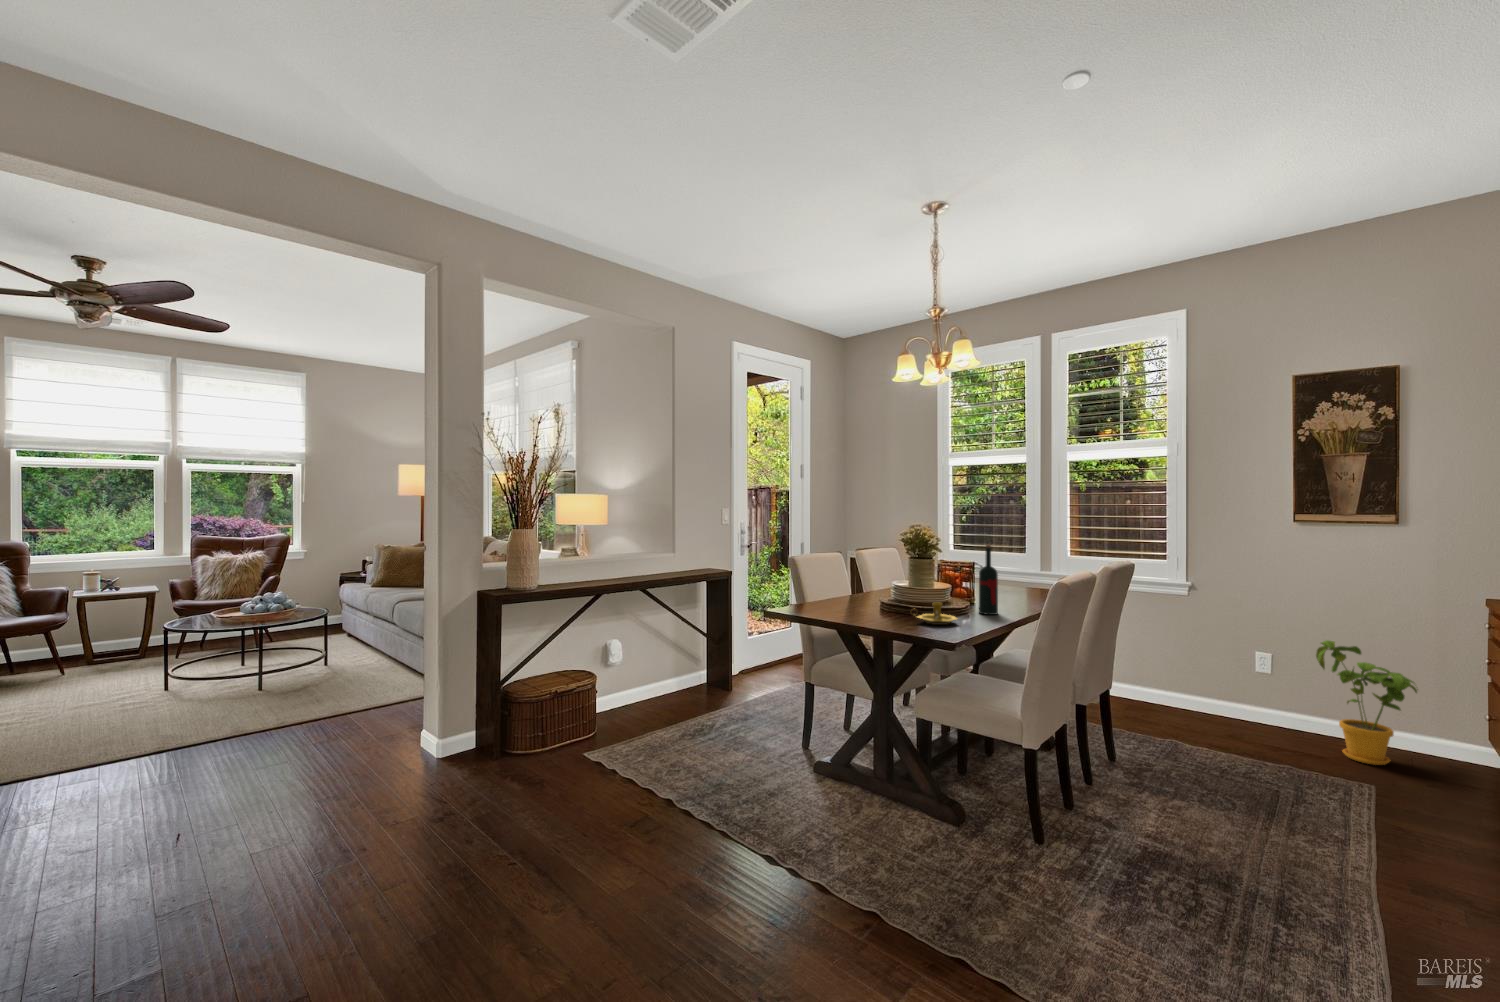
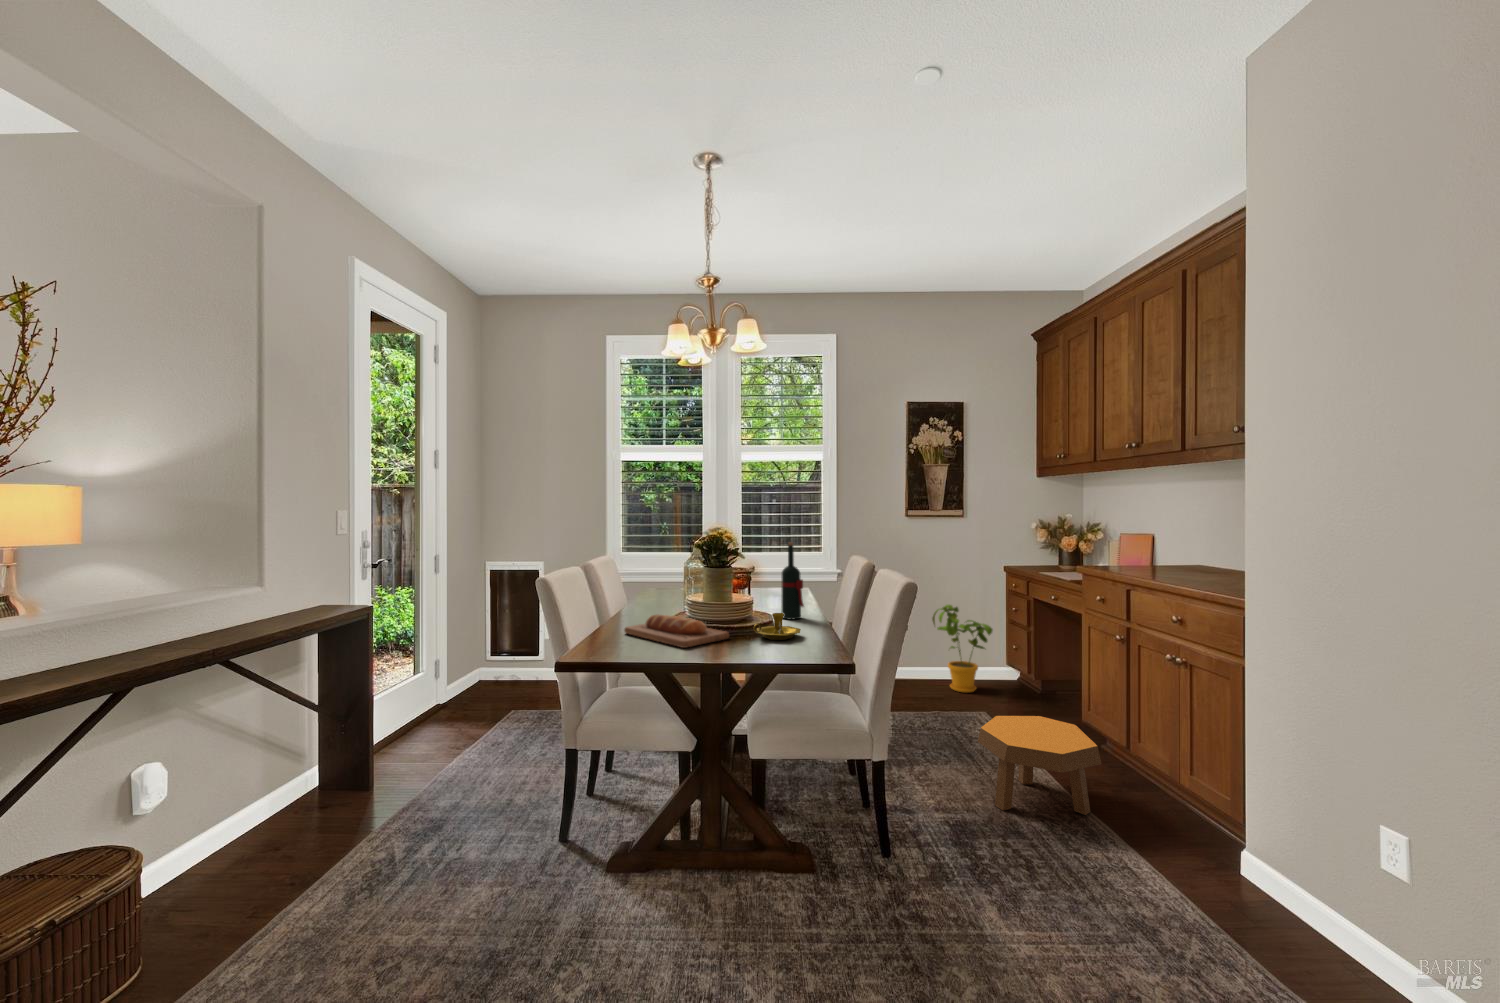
bread loaf: none [839,594,900,619] -> present [624,614,729,648]
footstool: none [1216,768,1385,908] -> present [978,716,1101,815]

